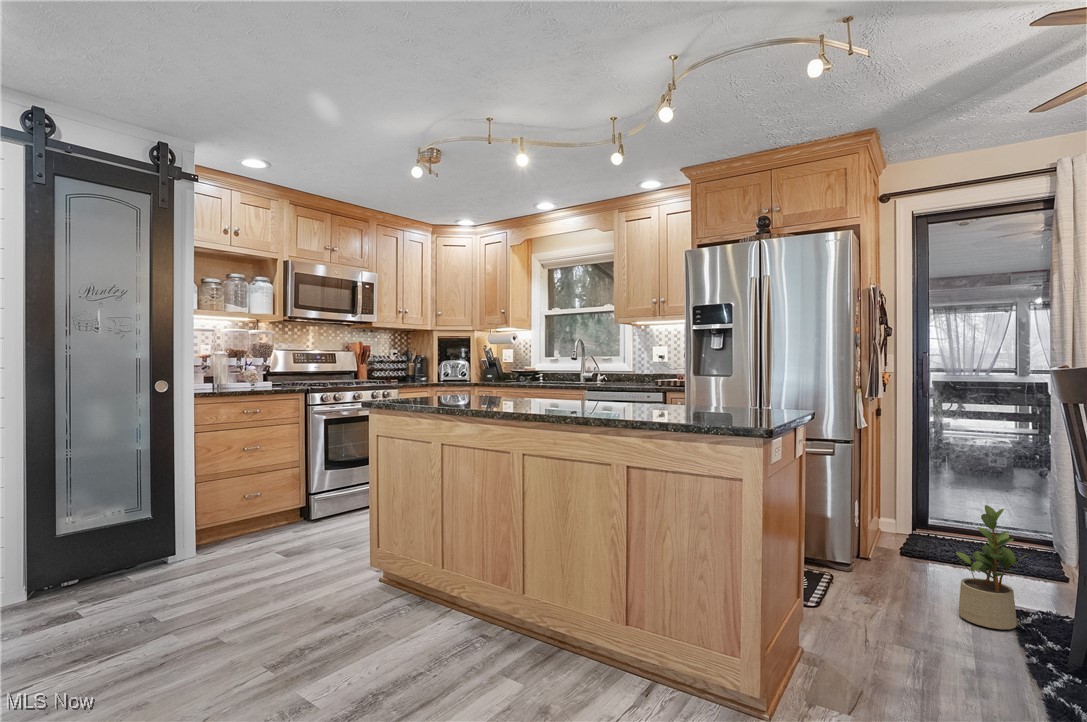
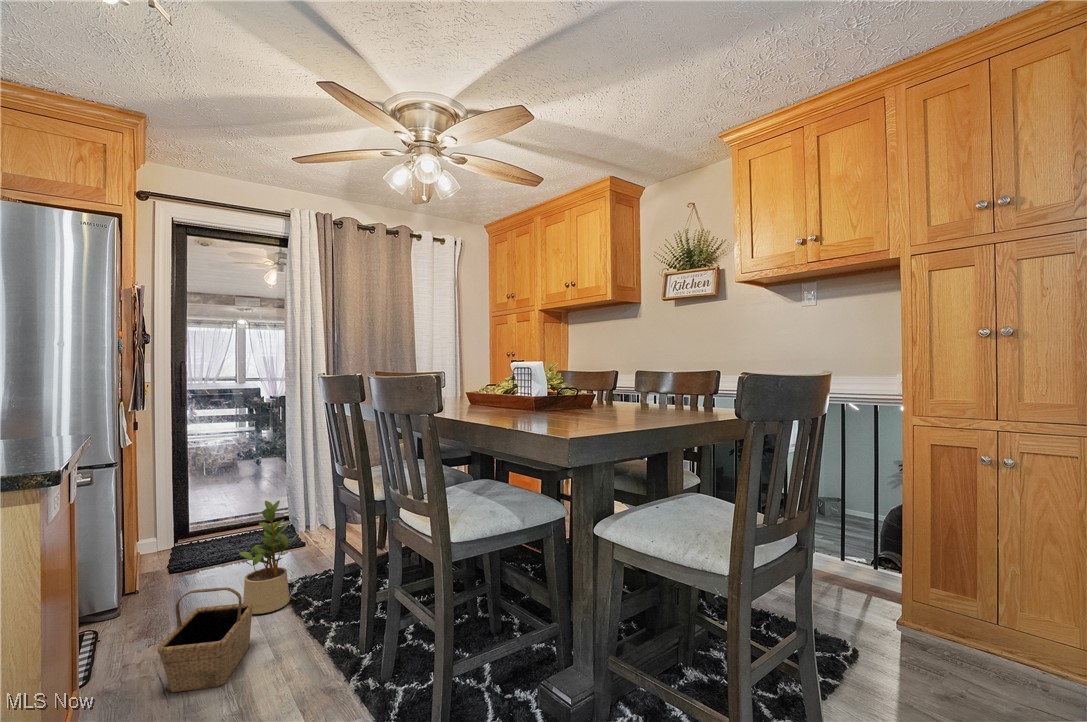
basket: none [861,565,958,664] -> present [158,587,253,692]

